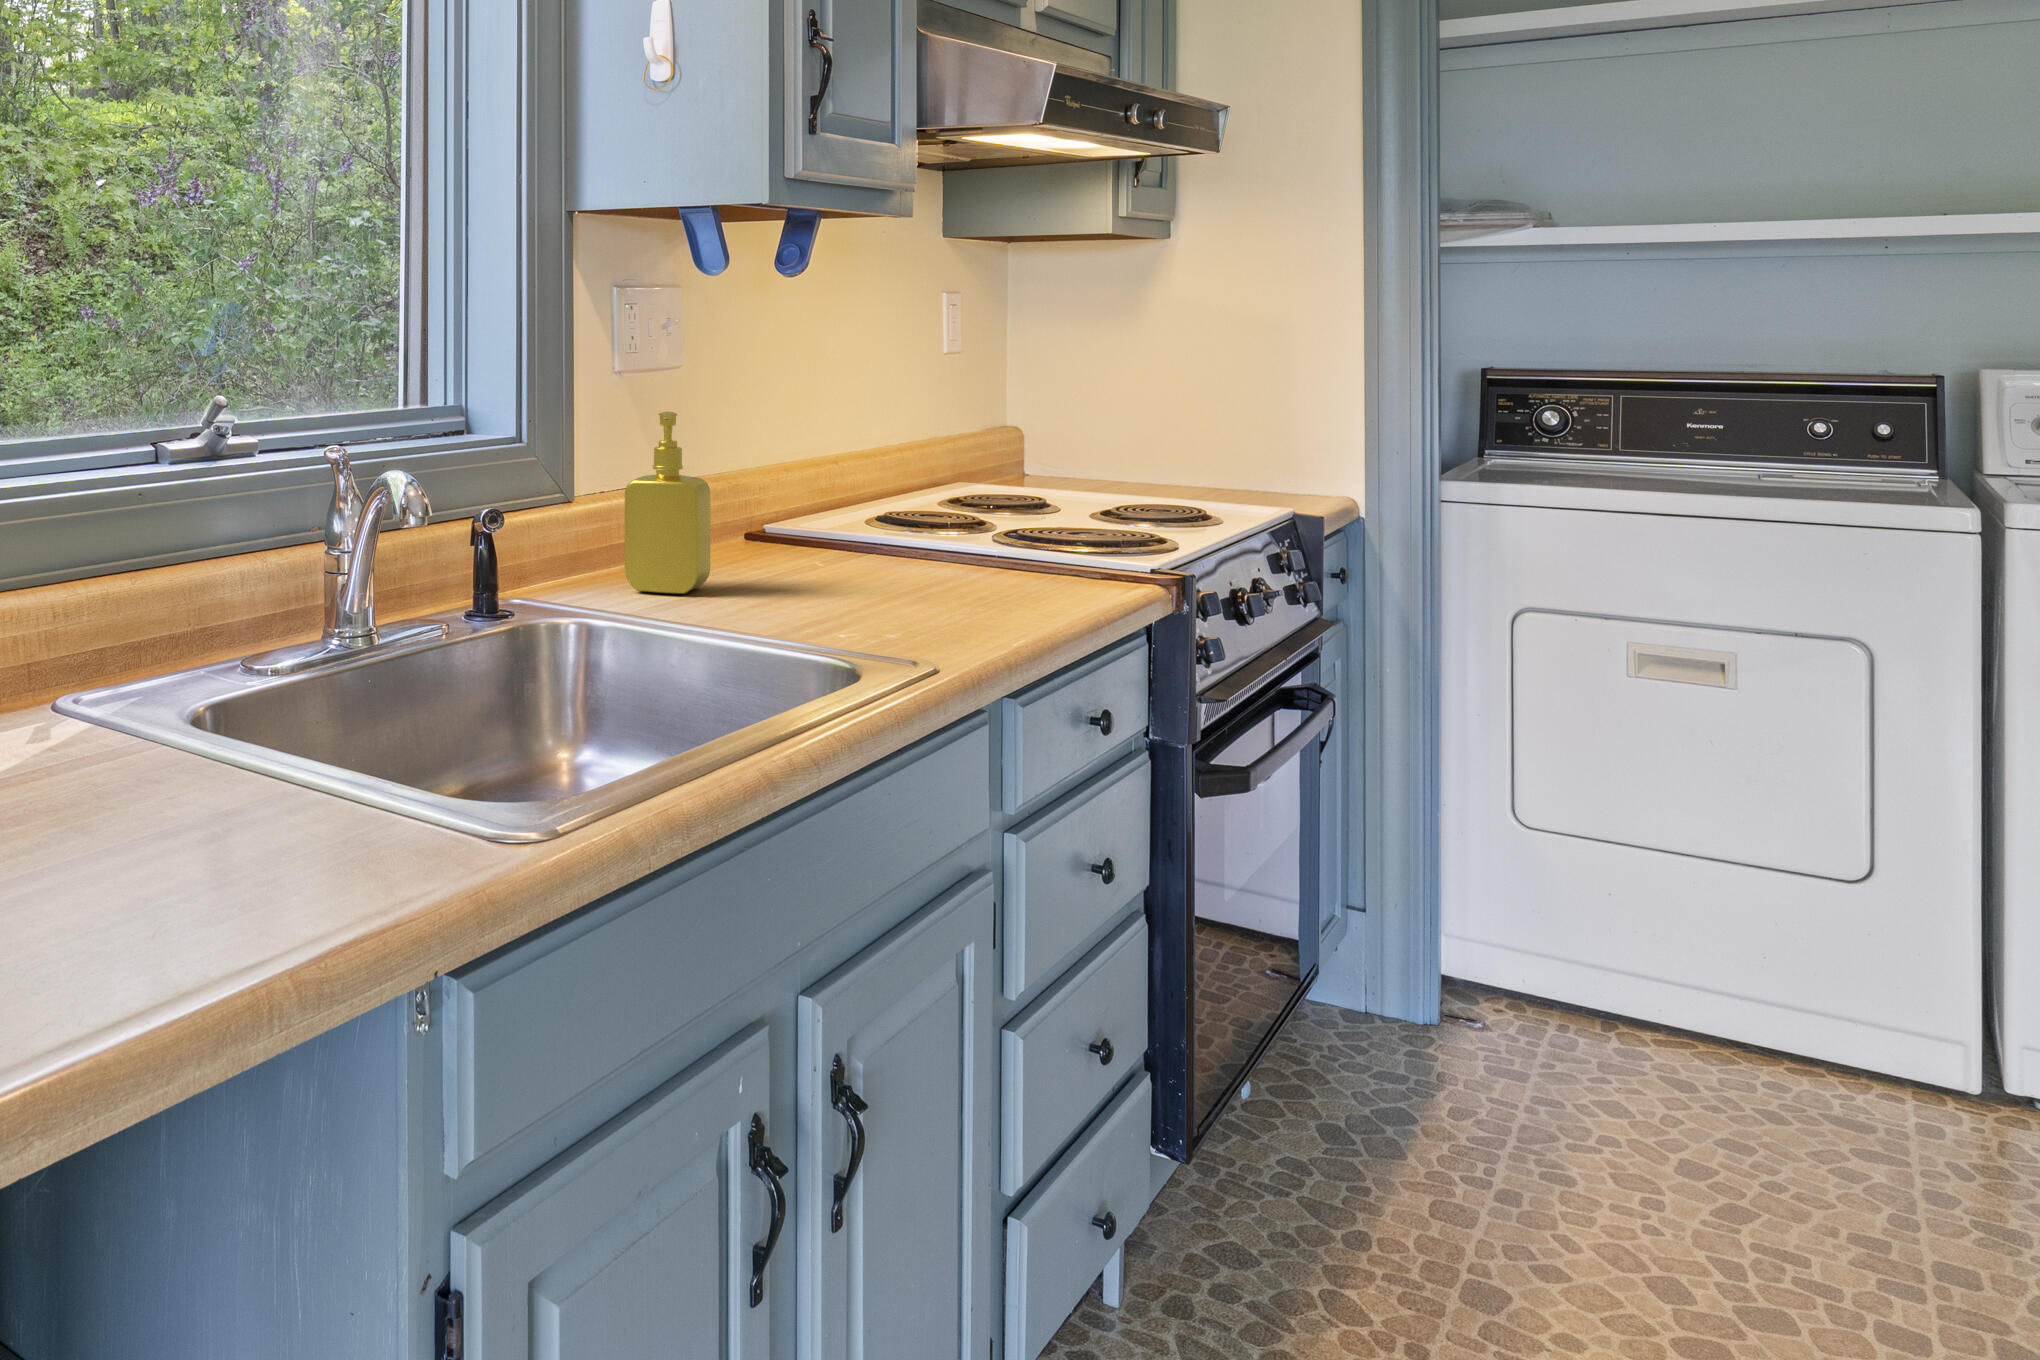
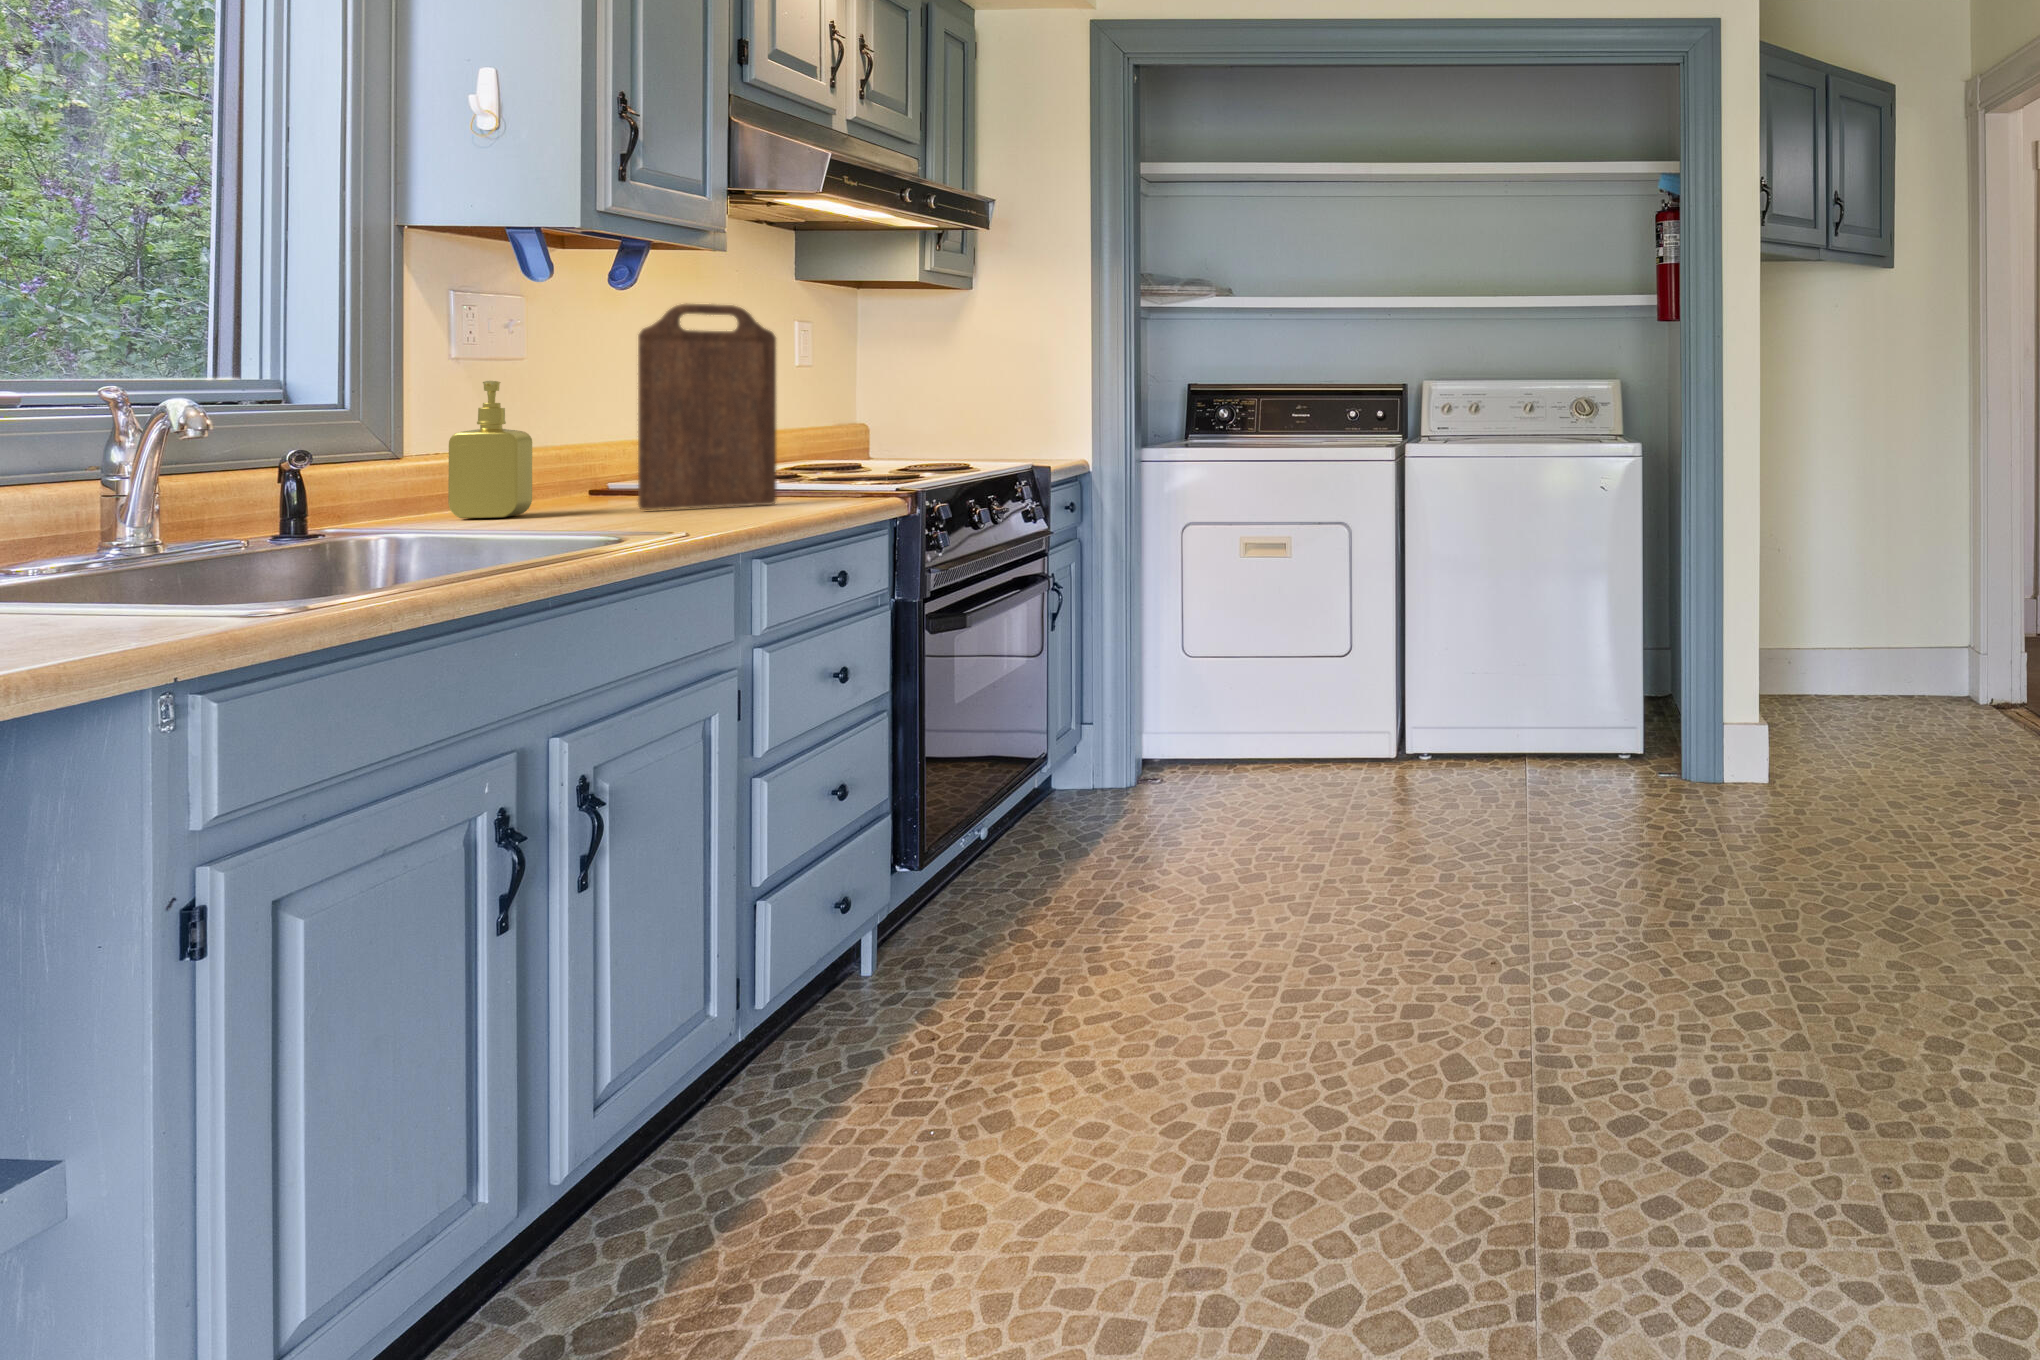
cutting board: none [831,302,1003,593] -> present [638,303,777,510]

